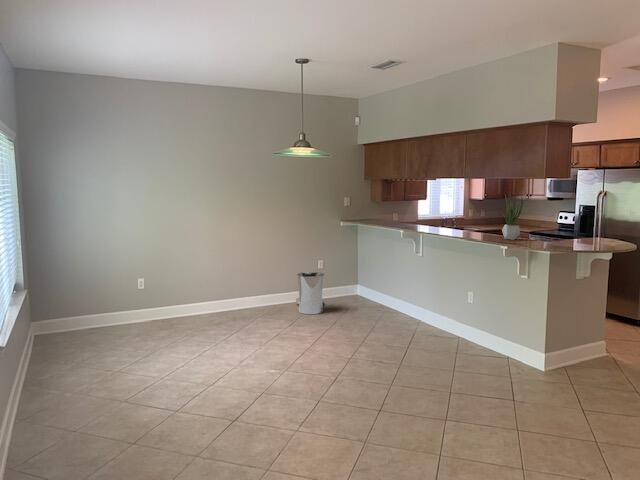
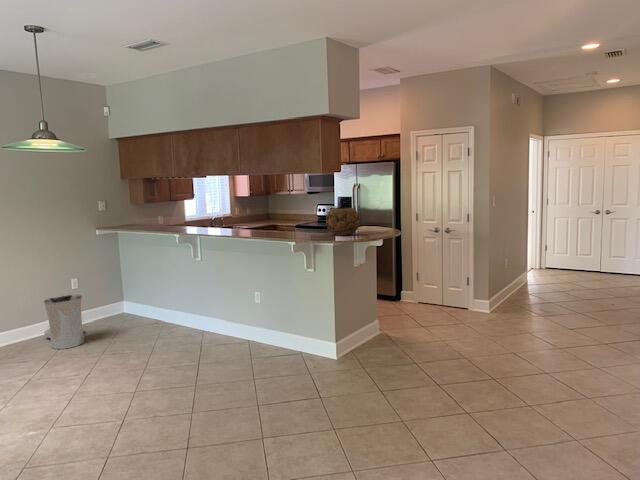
potted plant: present [501,195,523,240] -> none [281,190,302,235]
decorative bowl: none [548,215,588,245] -> present [326,208,360,235]

